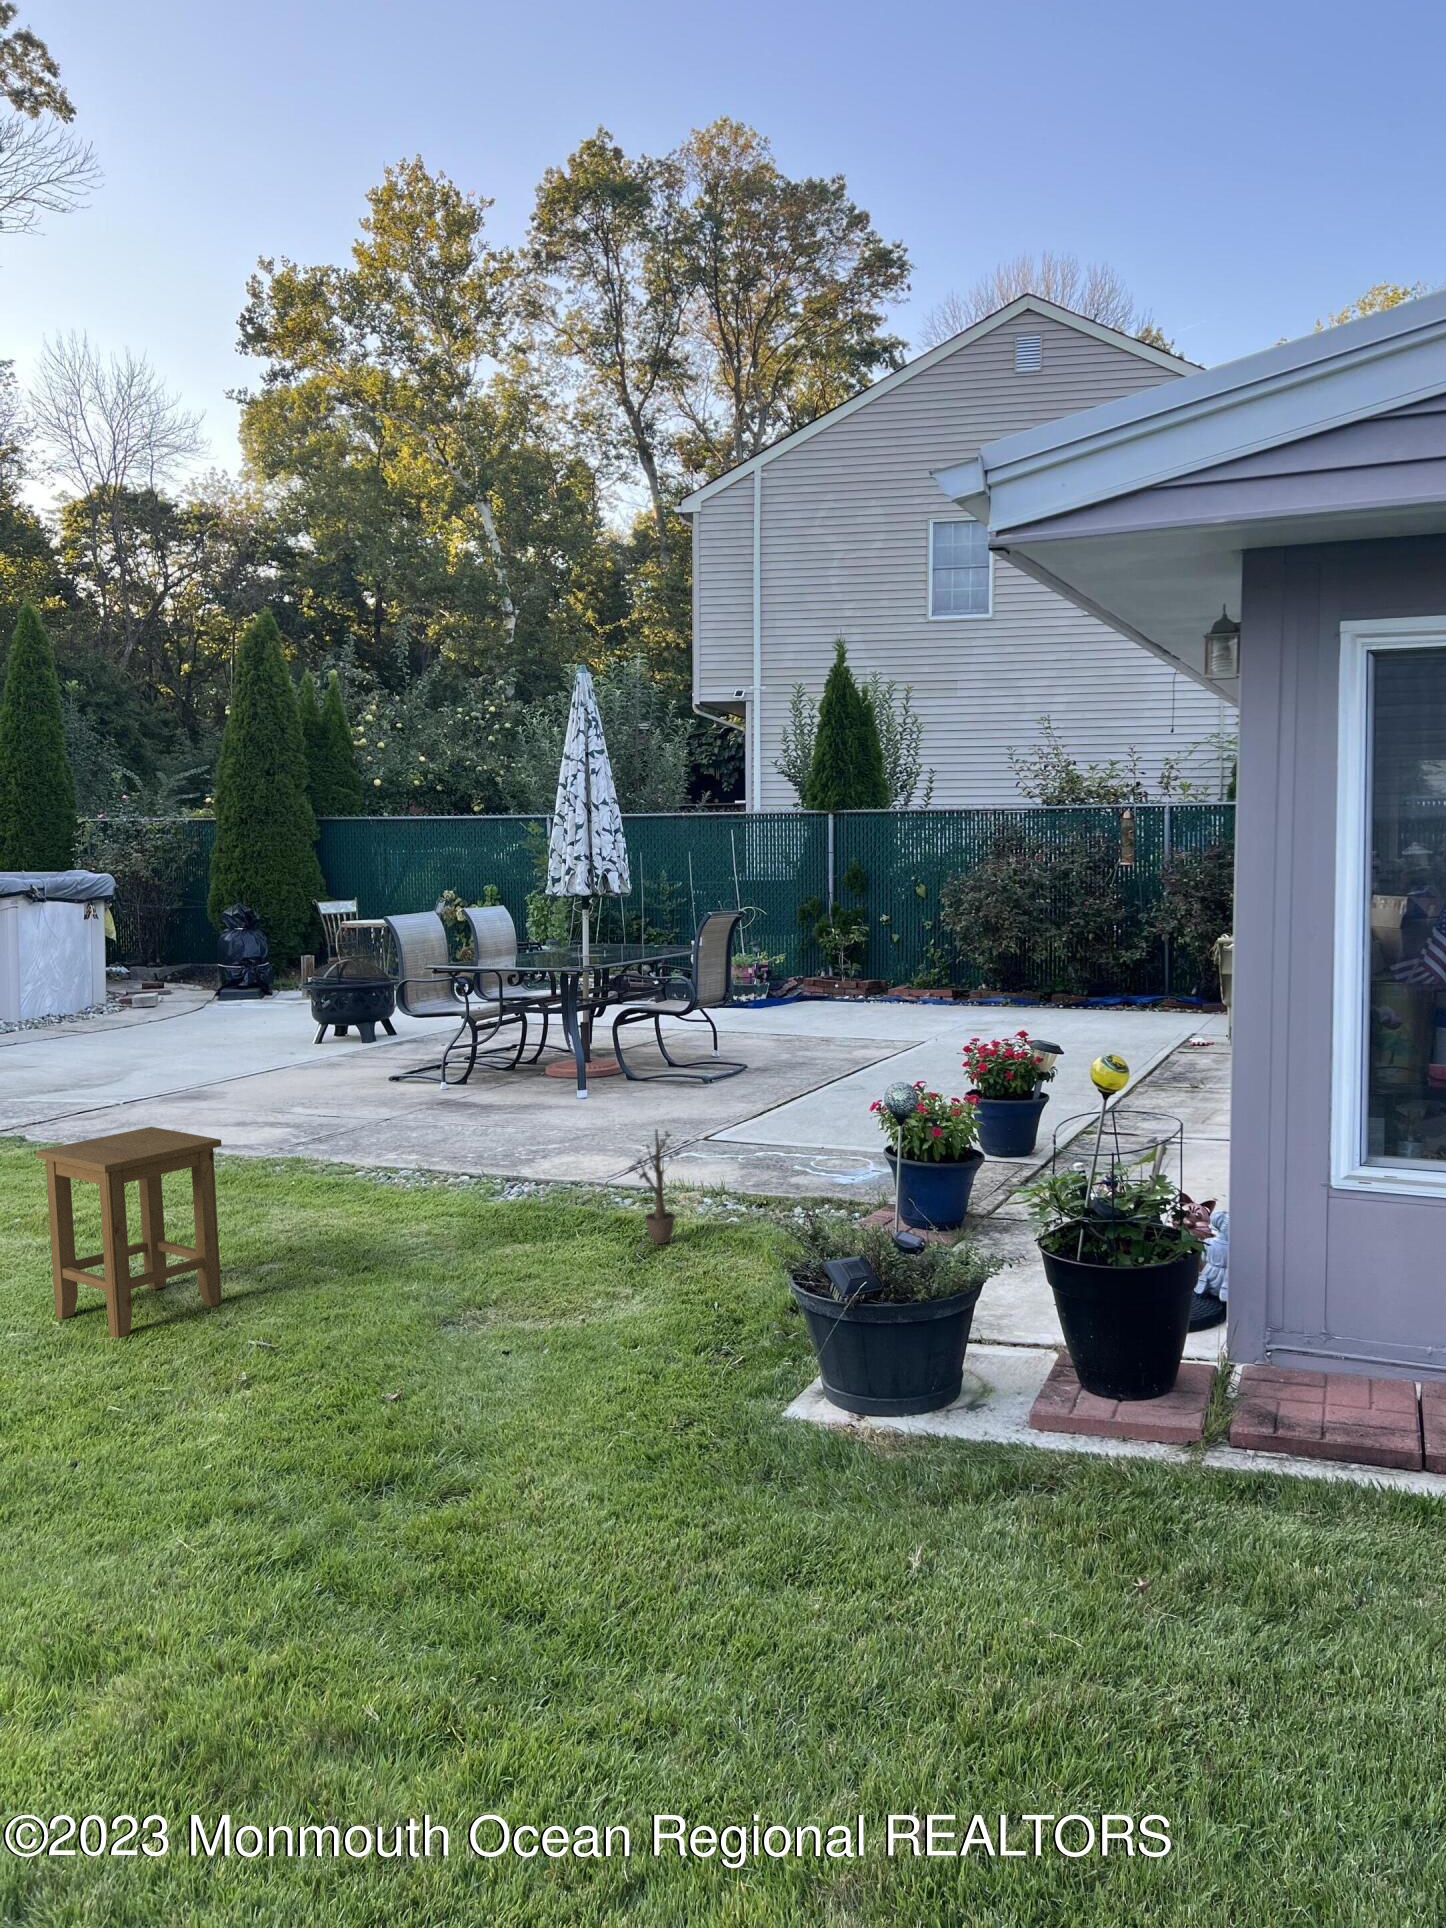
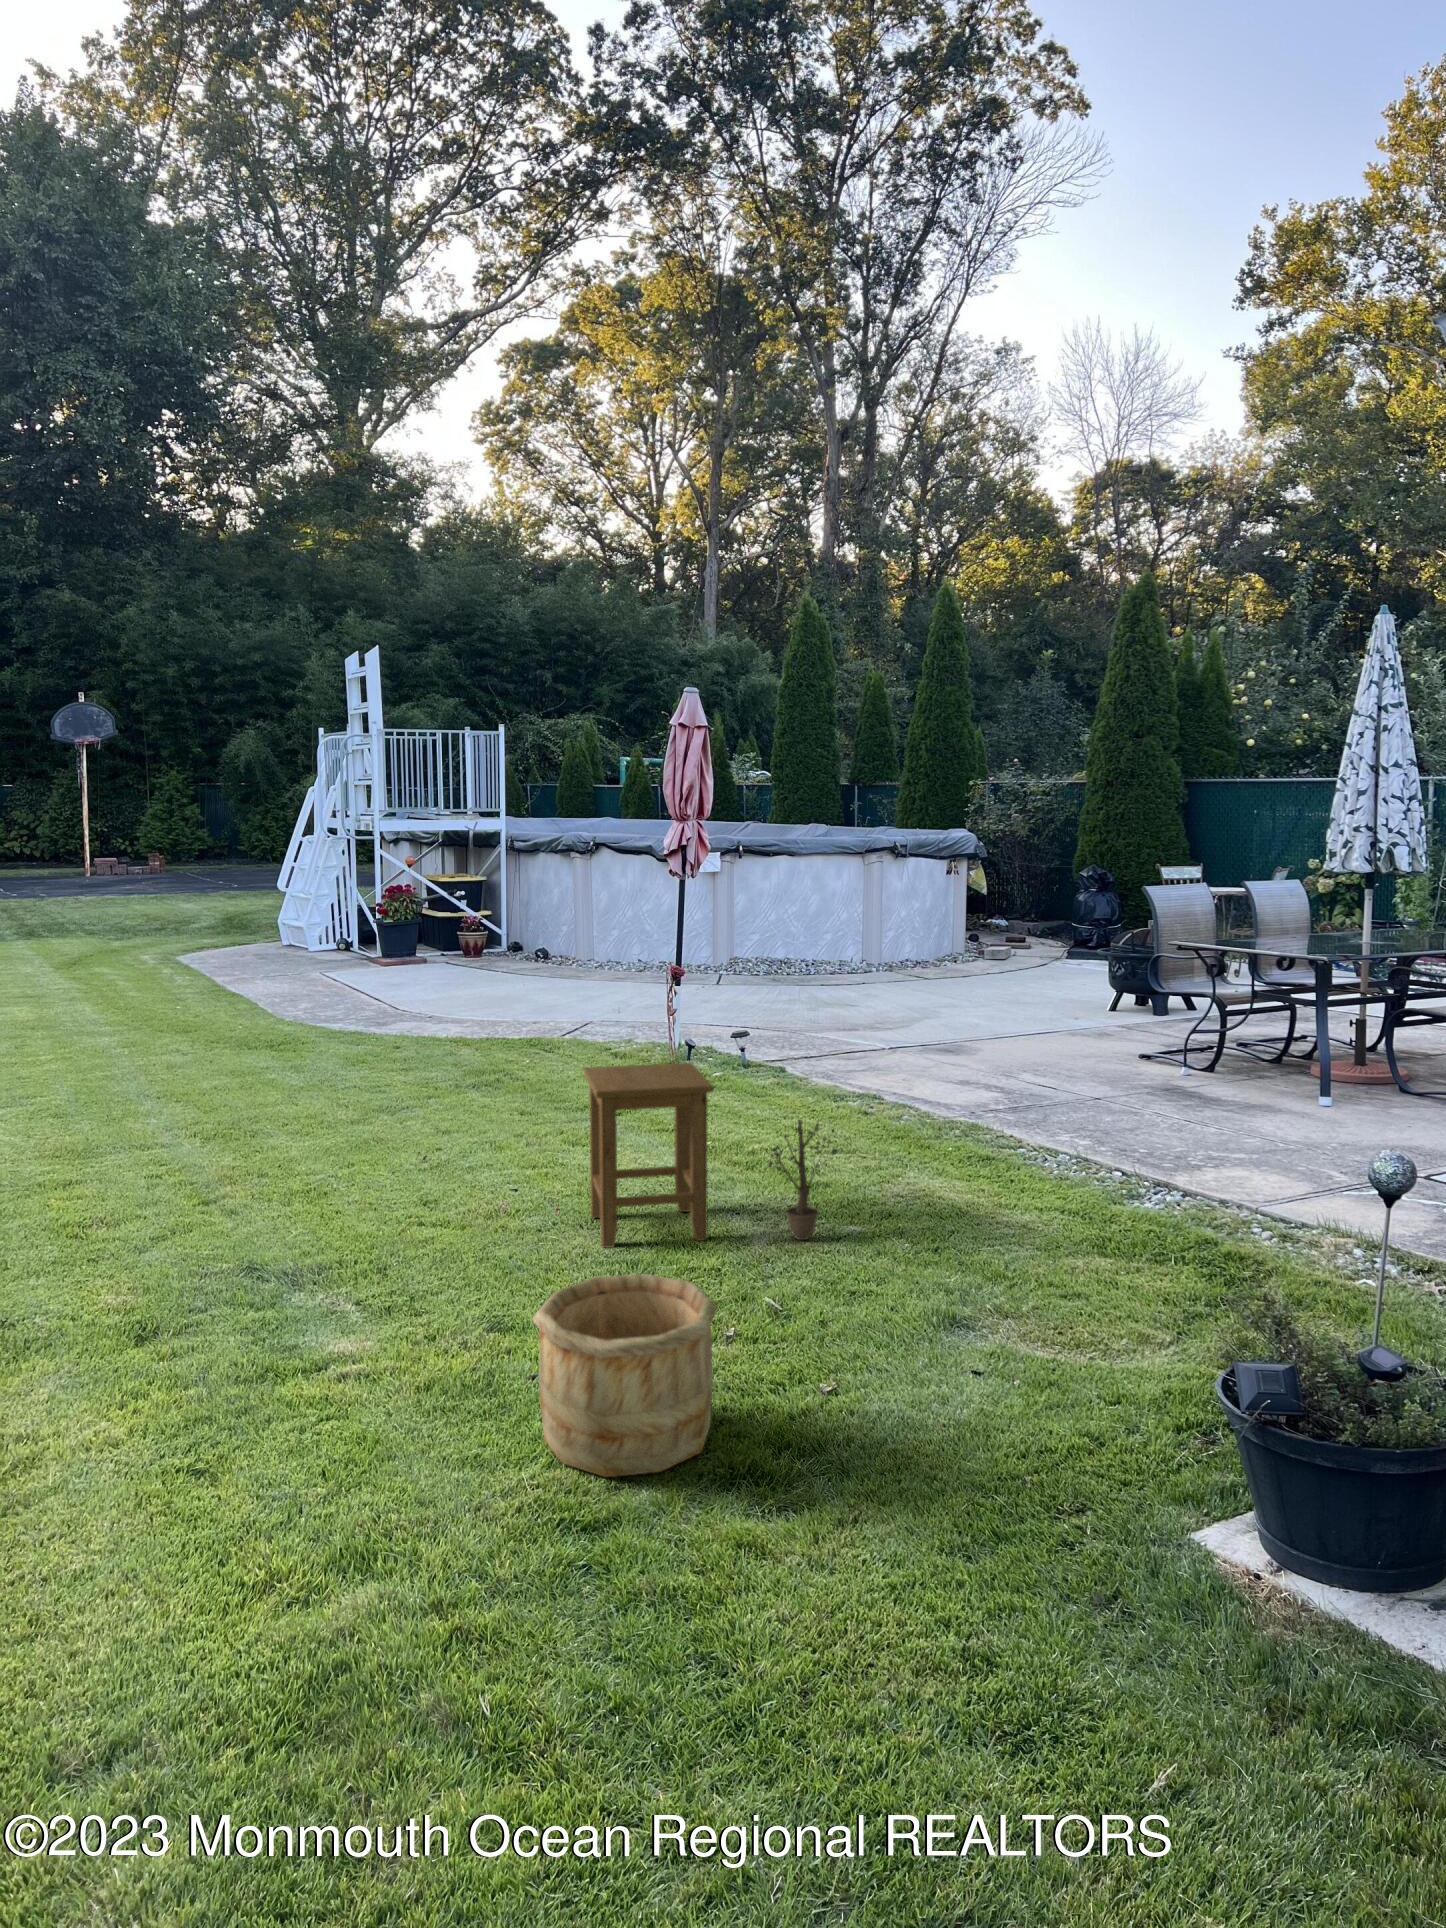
decorative plant: present [629,1129,680,1251] -> present [754,1119,837,1240]
wooden bucket: none [294,1293,477,1487] -> present [533,1274,717,1477]

